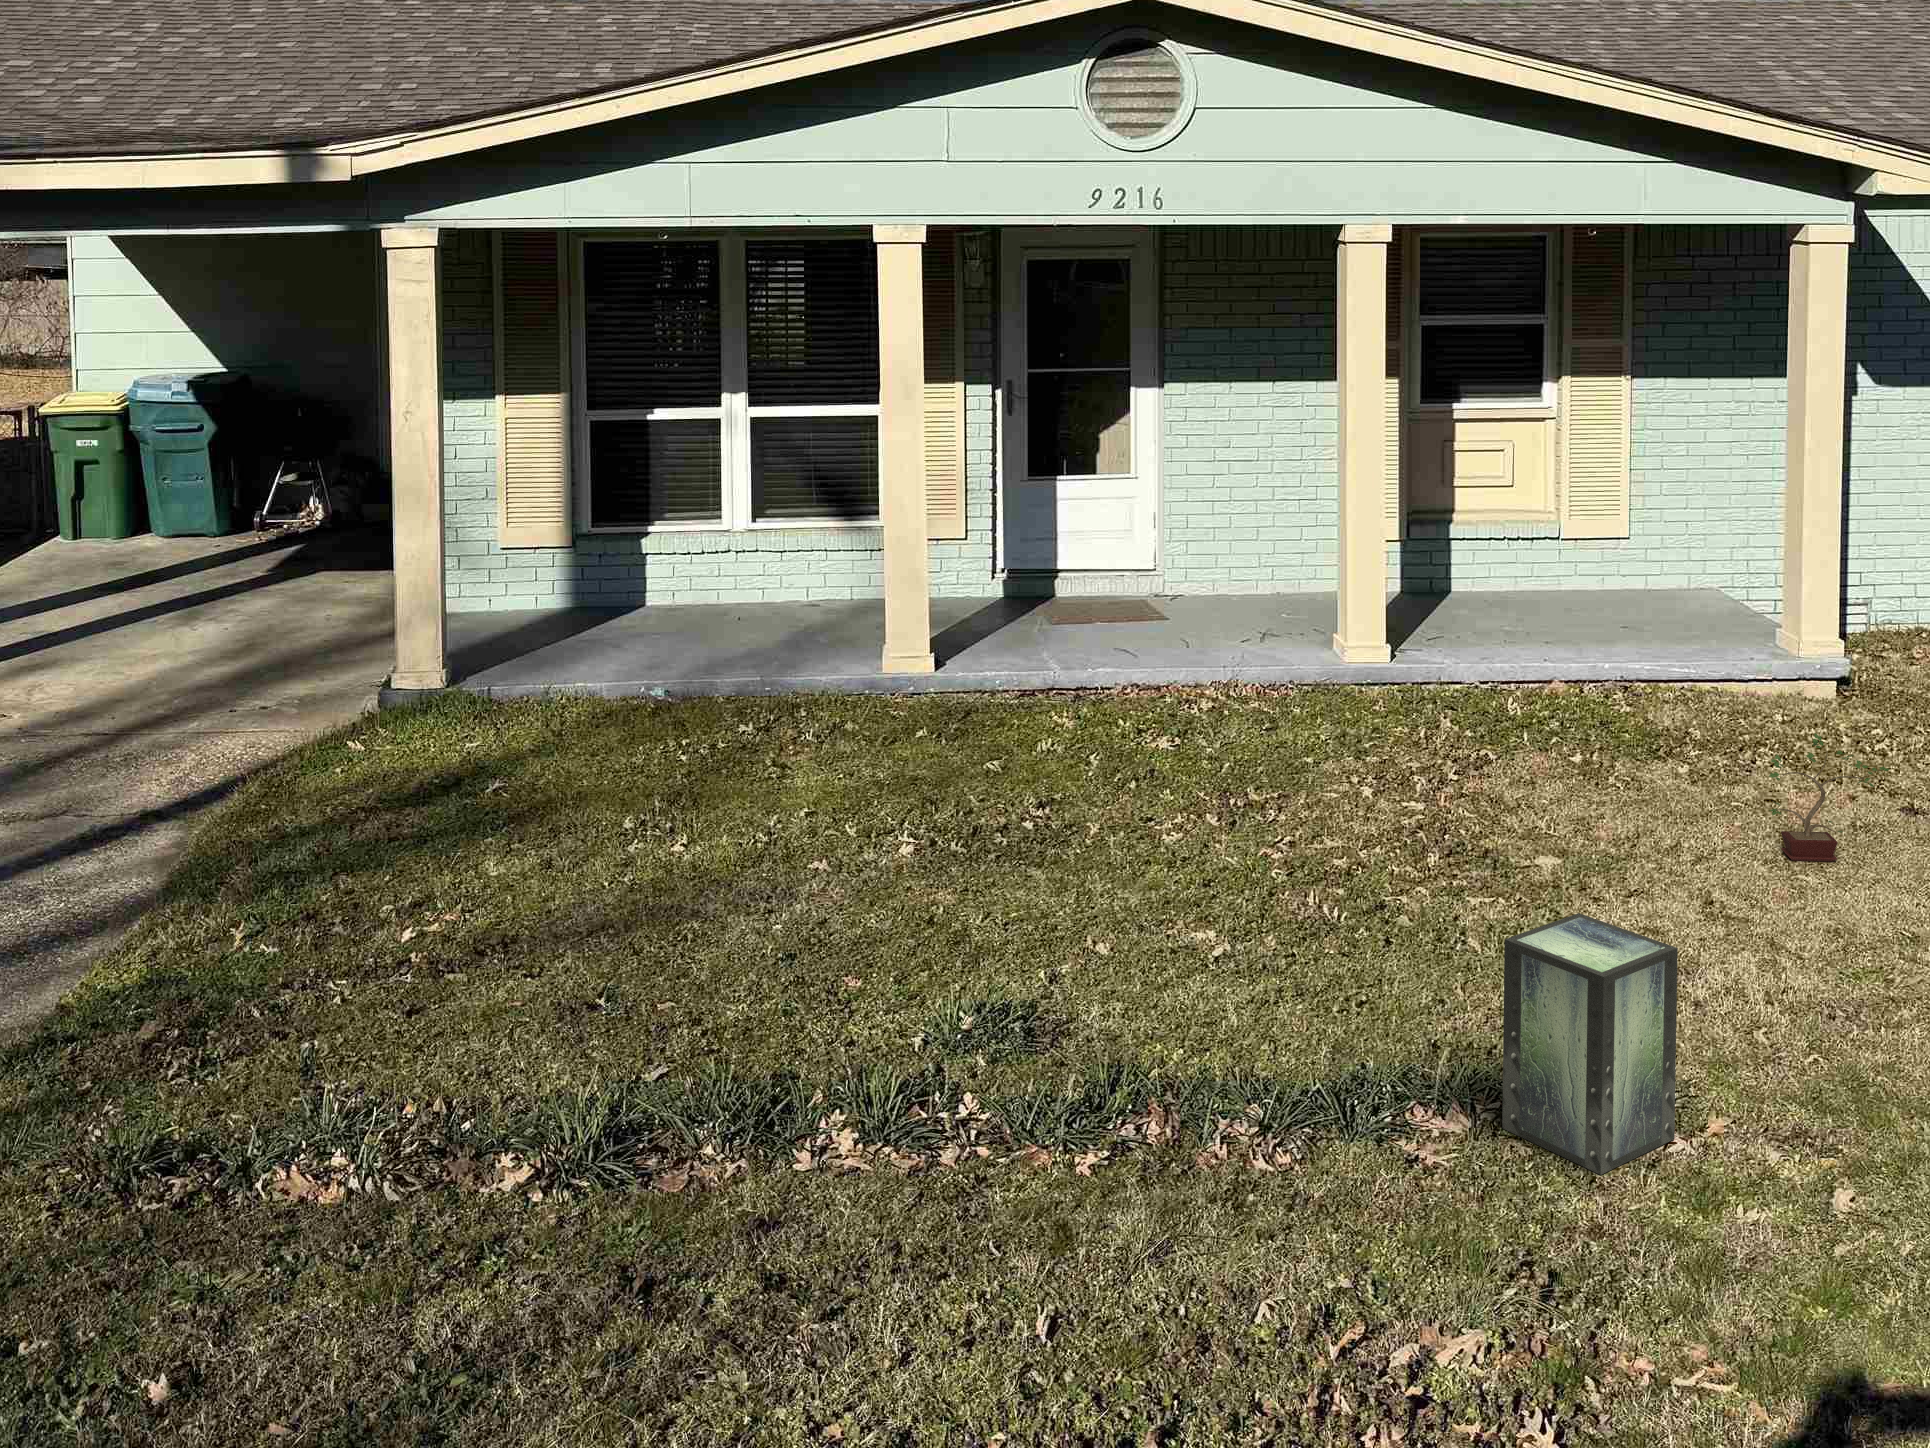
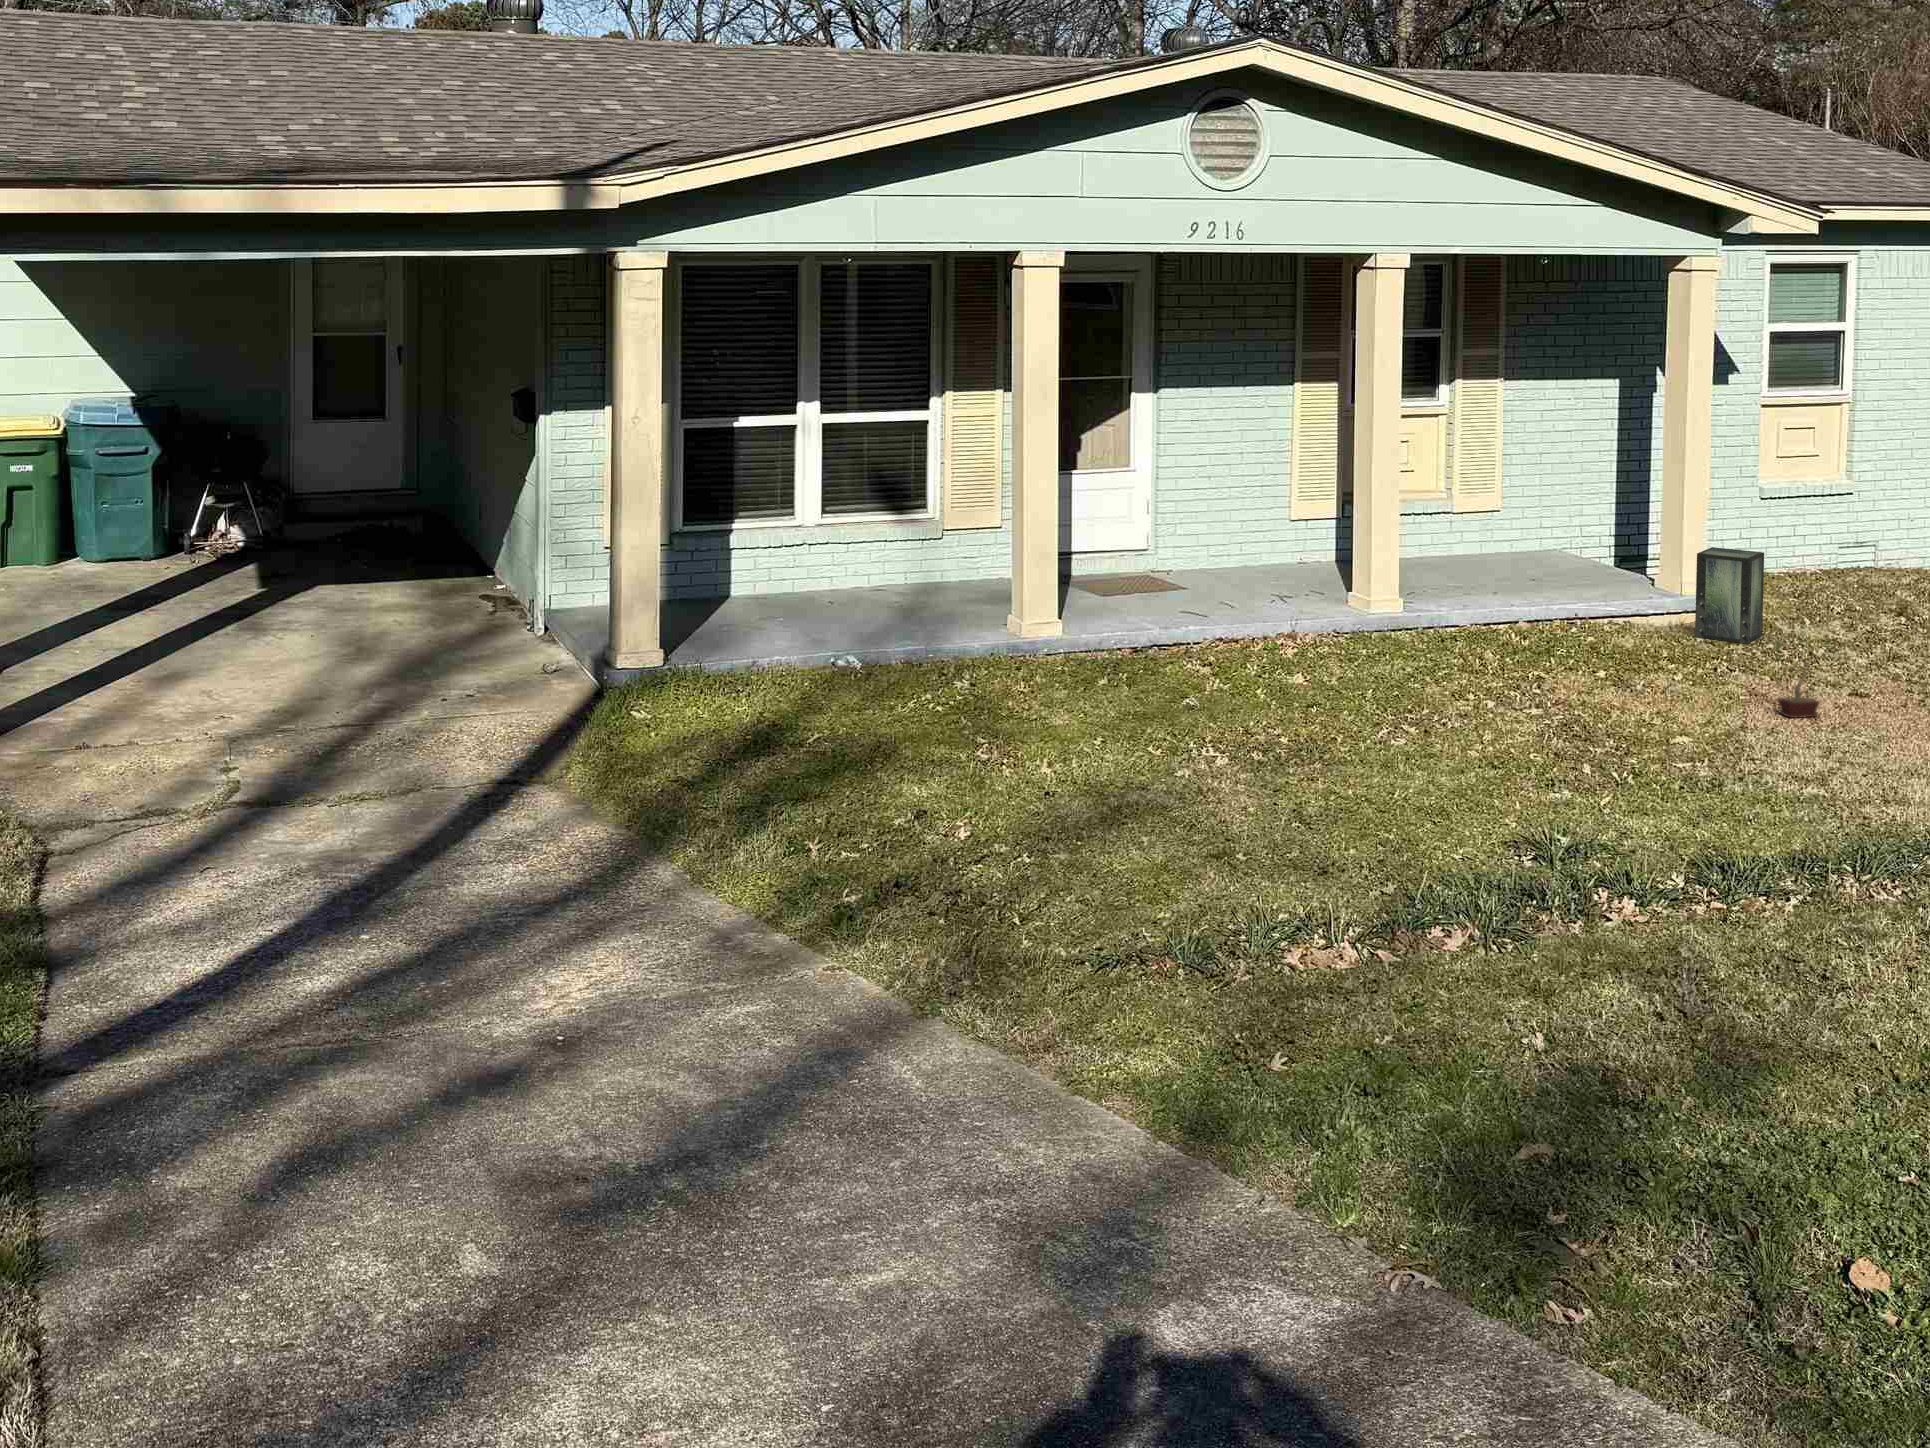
storage box: present [1502,913,1678,1175] -> present [1695,547,1764,644]

